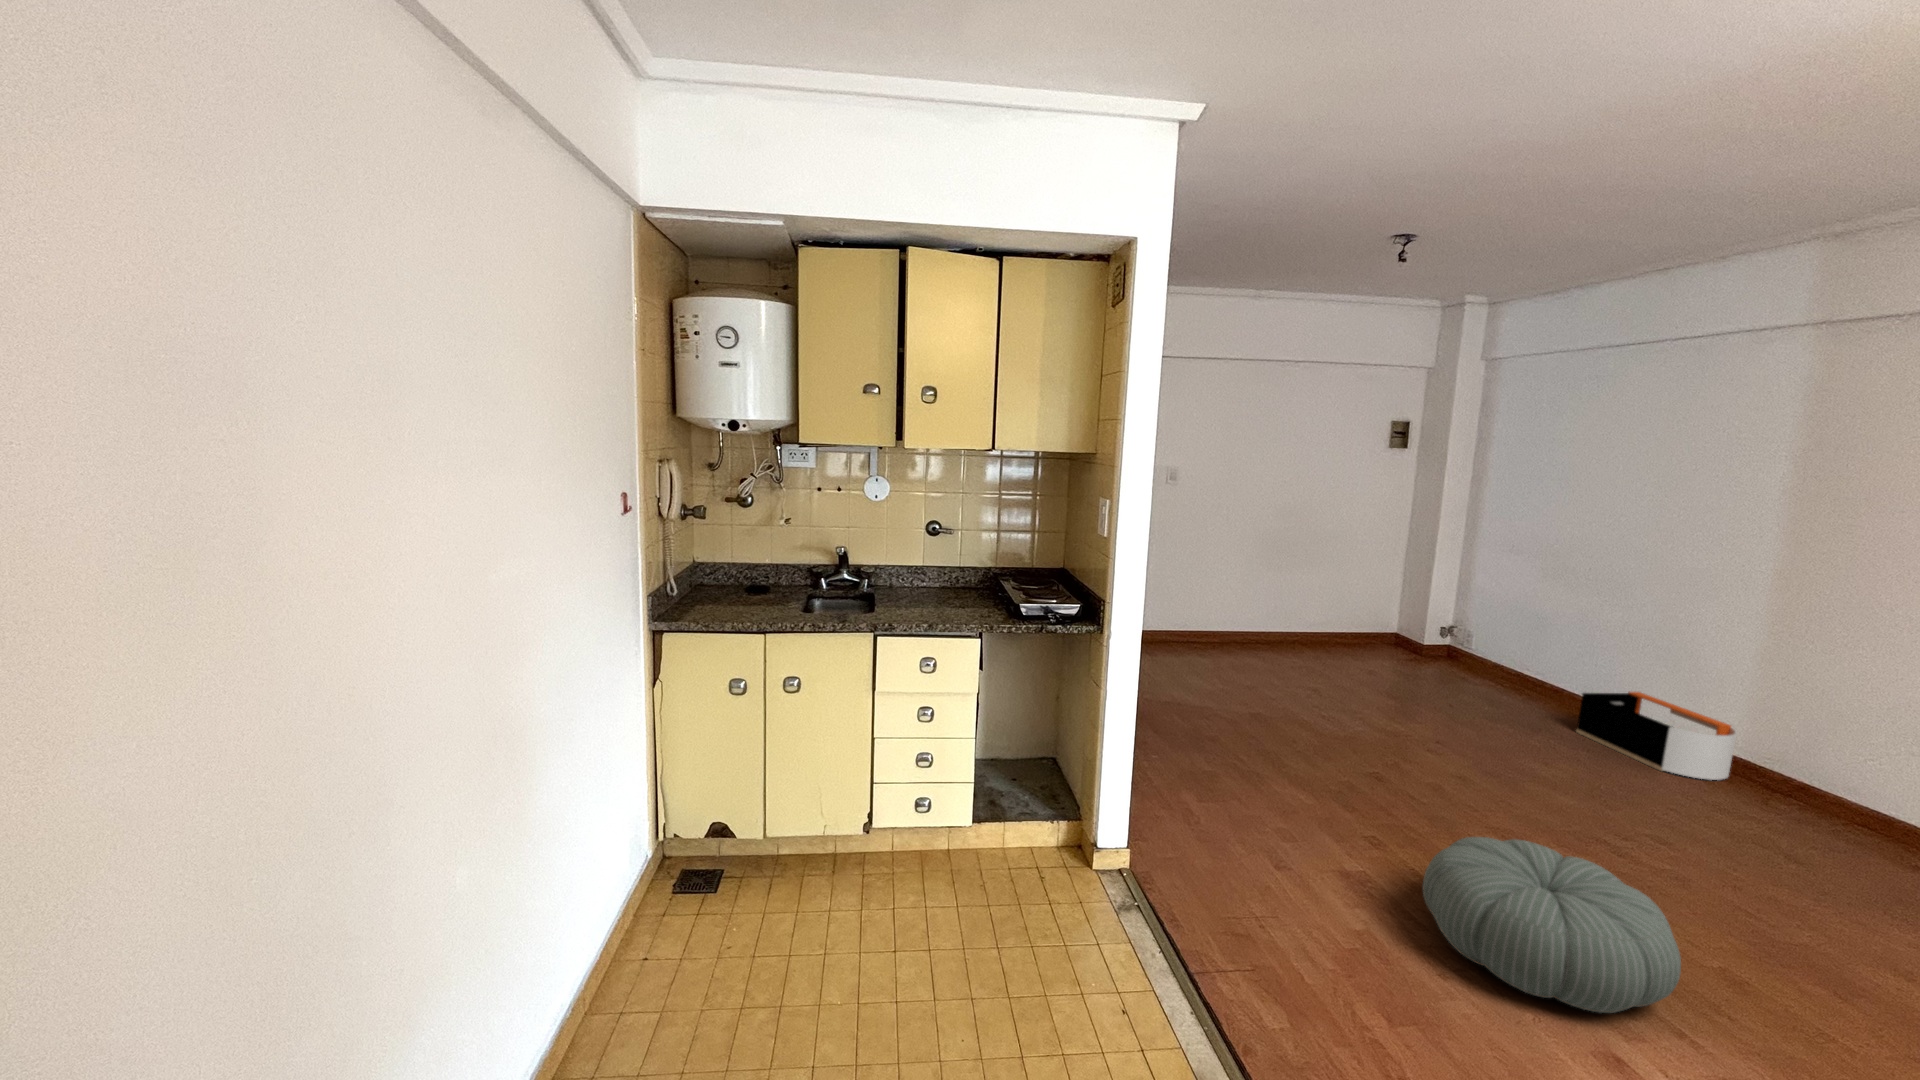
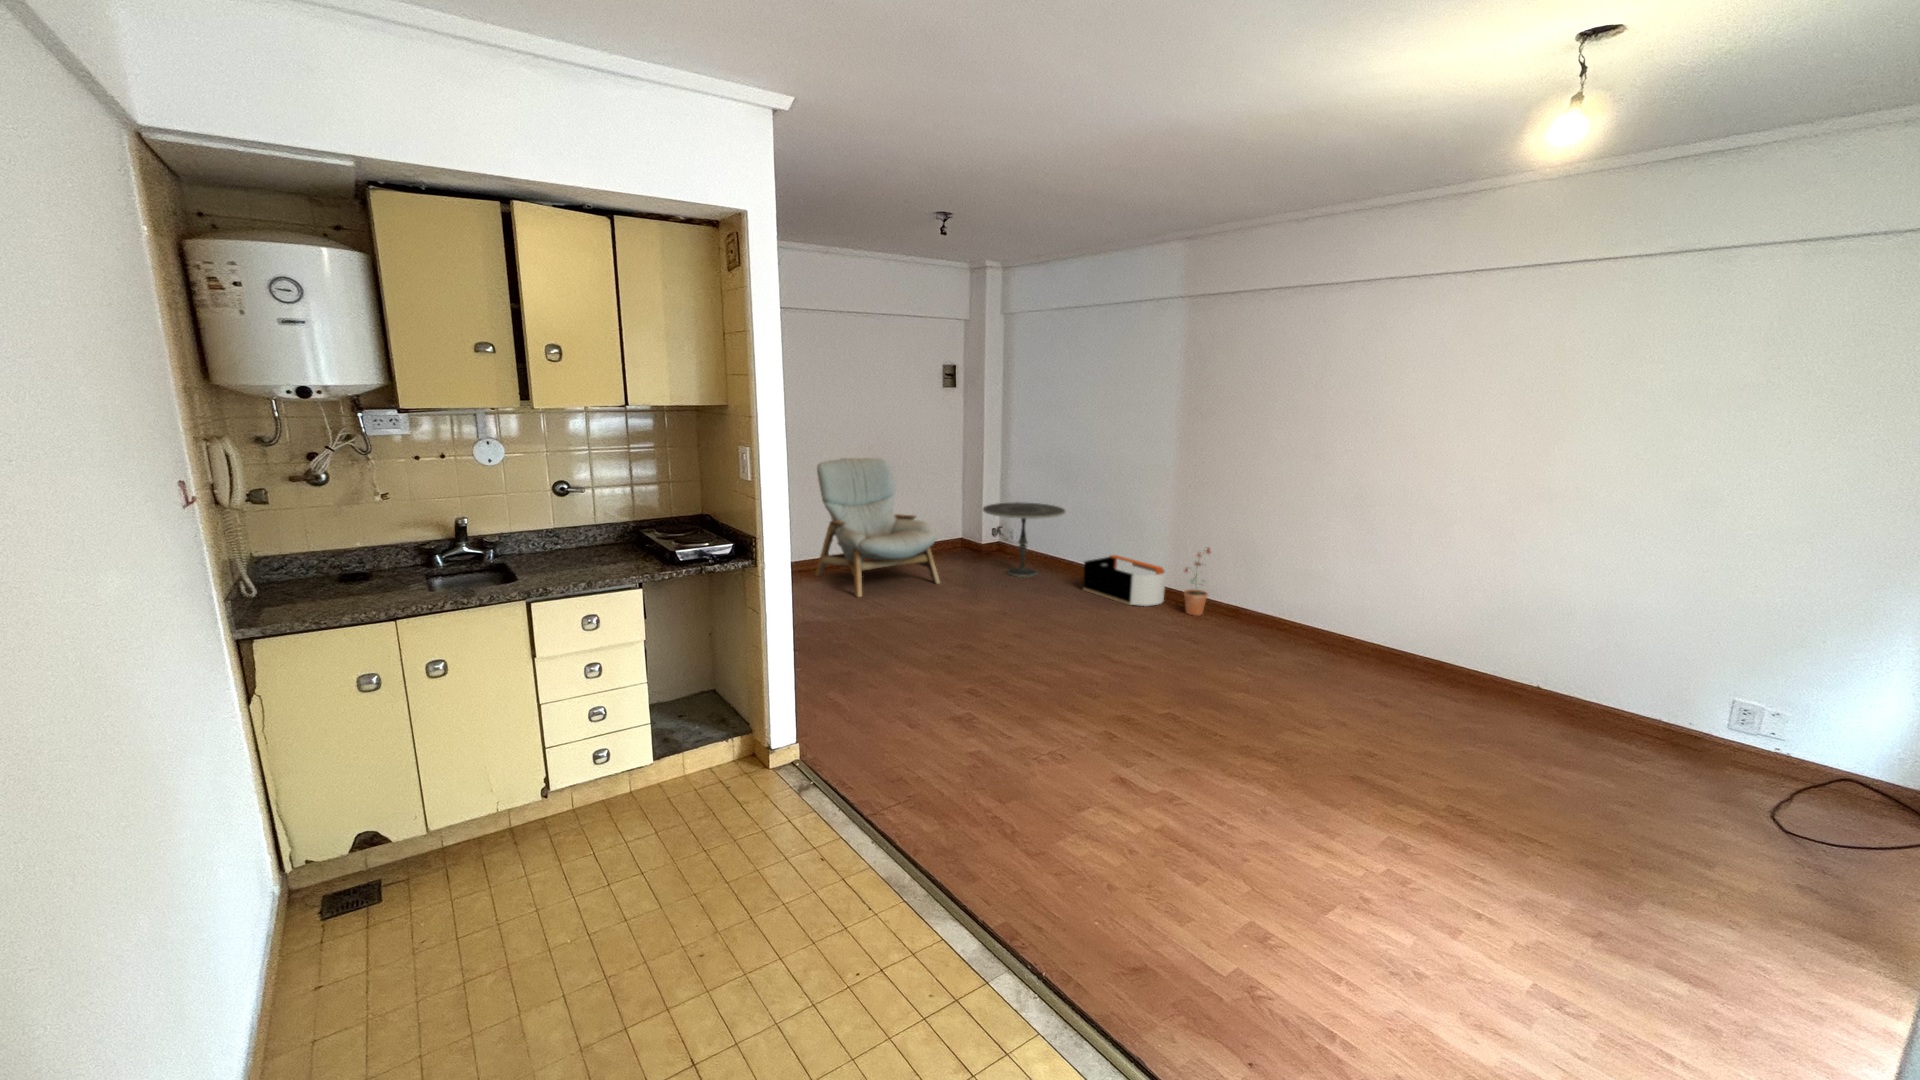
armchair: none [1203,524,1358,685] -> present [815,458,940,597]
side table: none [1428,597,1558,698] -> present [983,502,1066,577]
potted plant: none [1773,710,1842,815] -> present [1184,548,1211,616]
pouf: present [1423,837,1681,1013] -> none [1007,663,1147,758]

